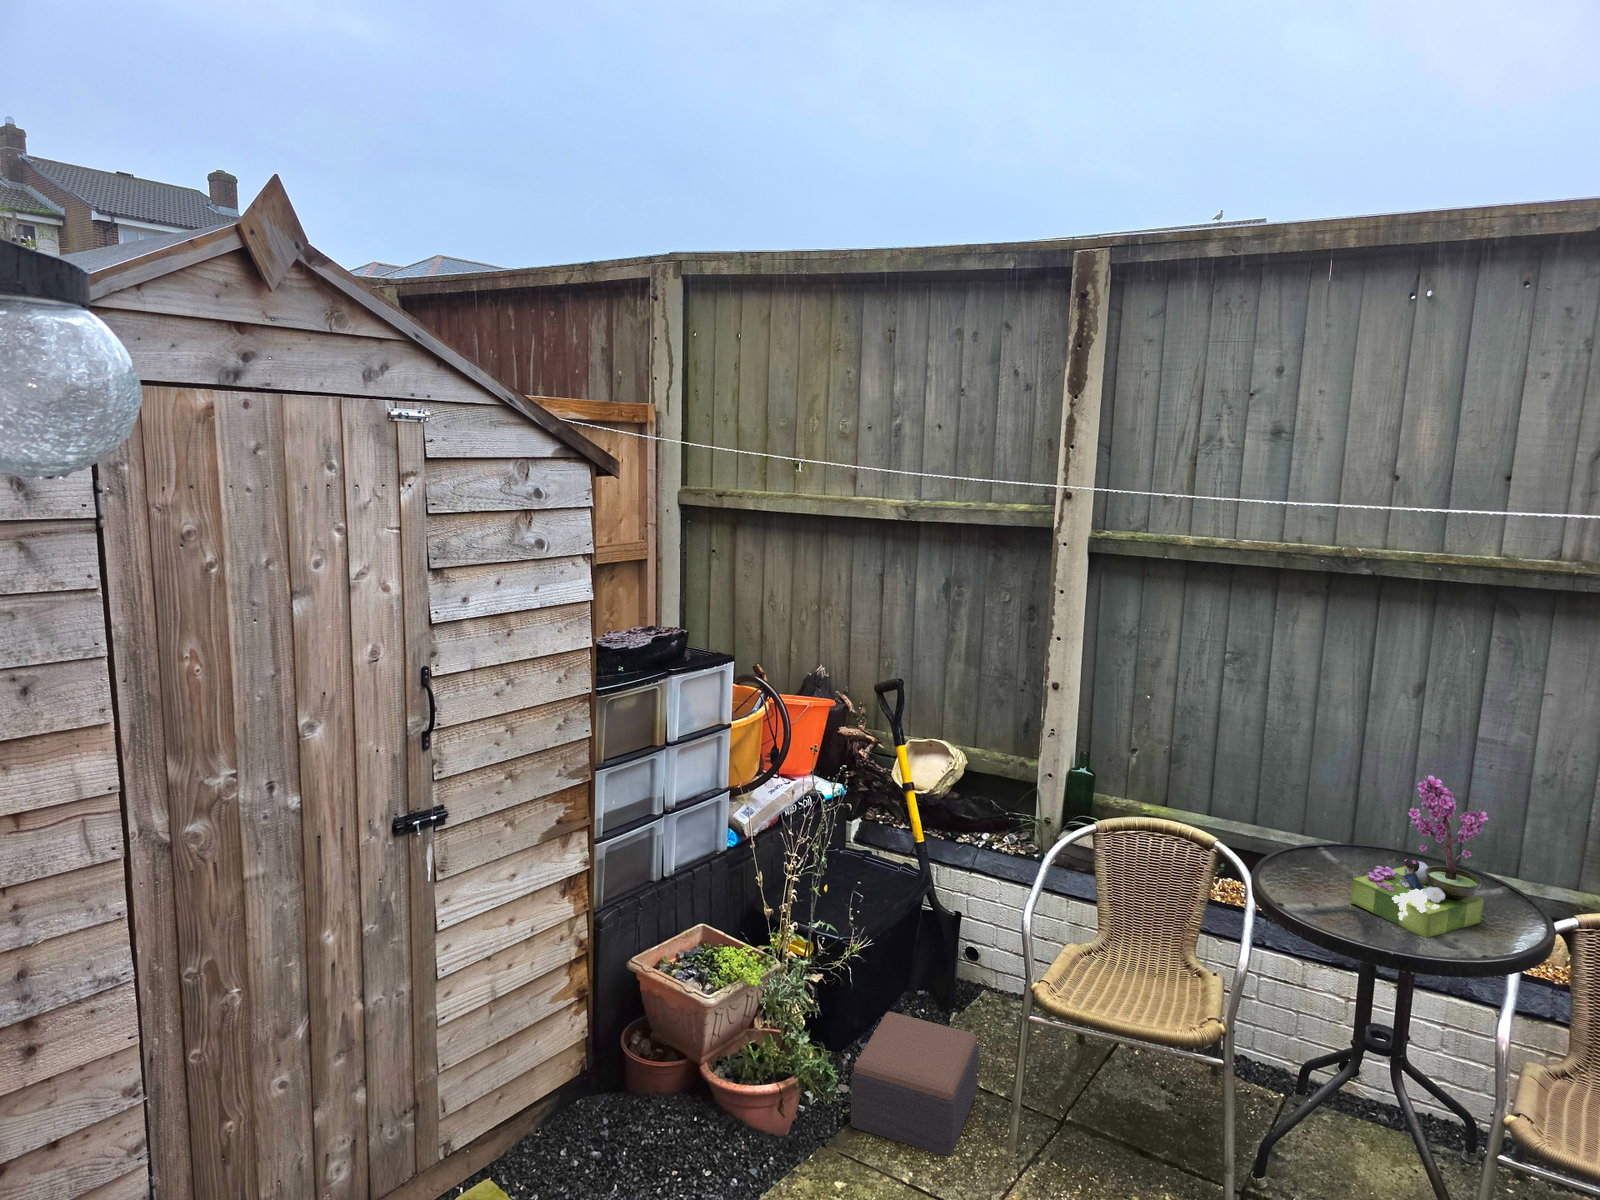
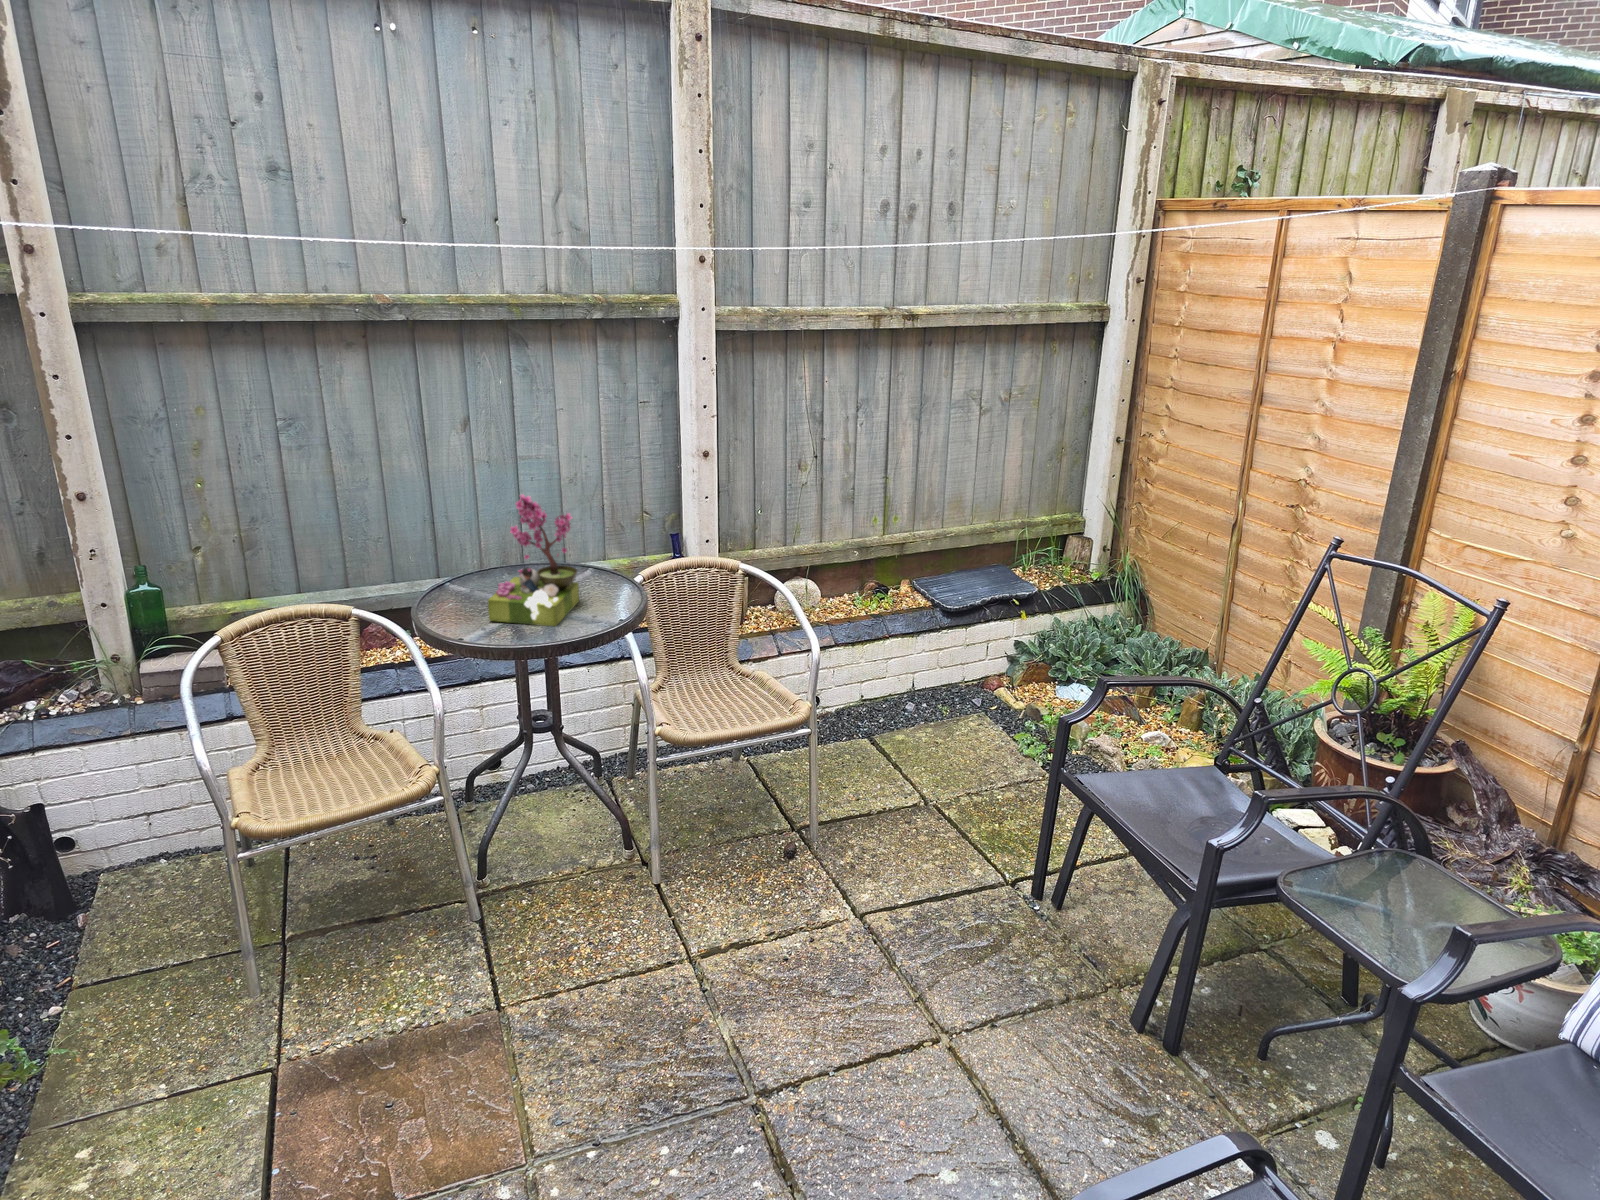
footstool: present [851,1012,979,1157] -> none [27,913,195,1096]

